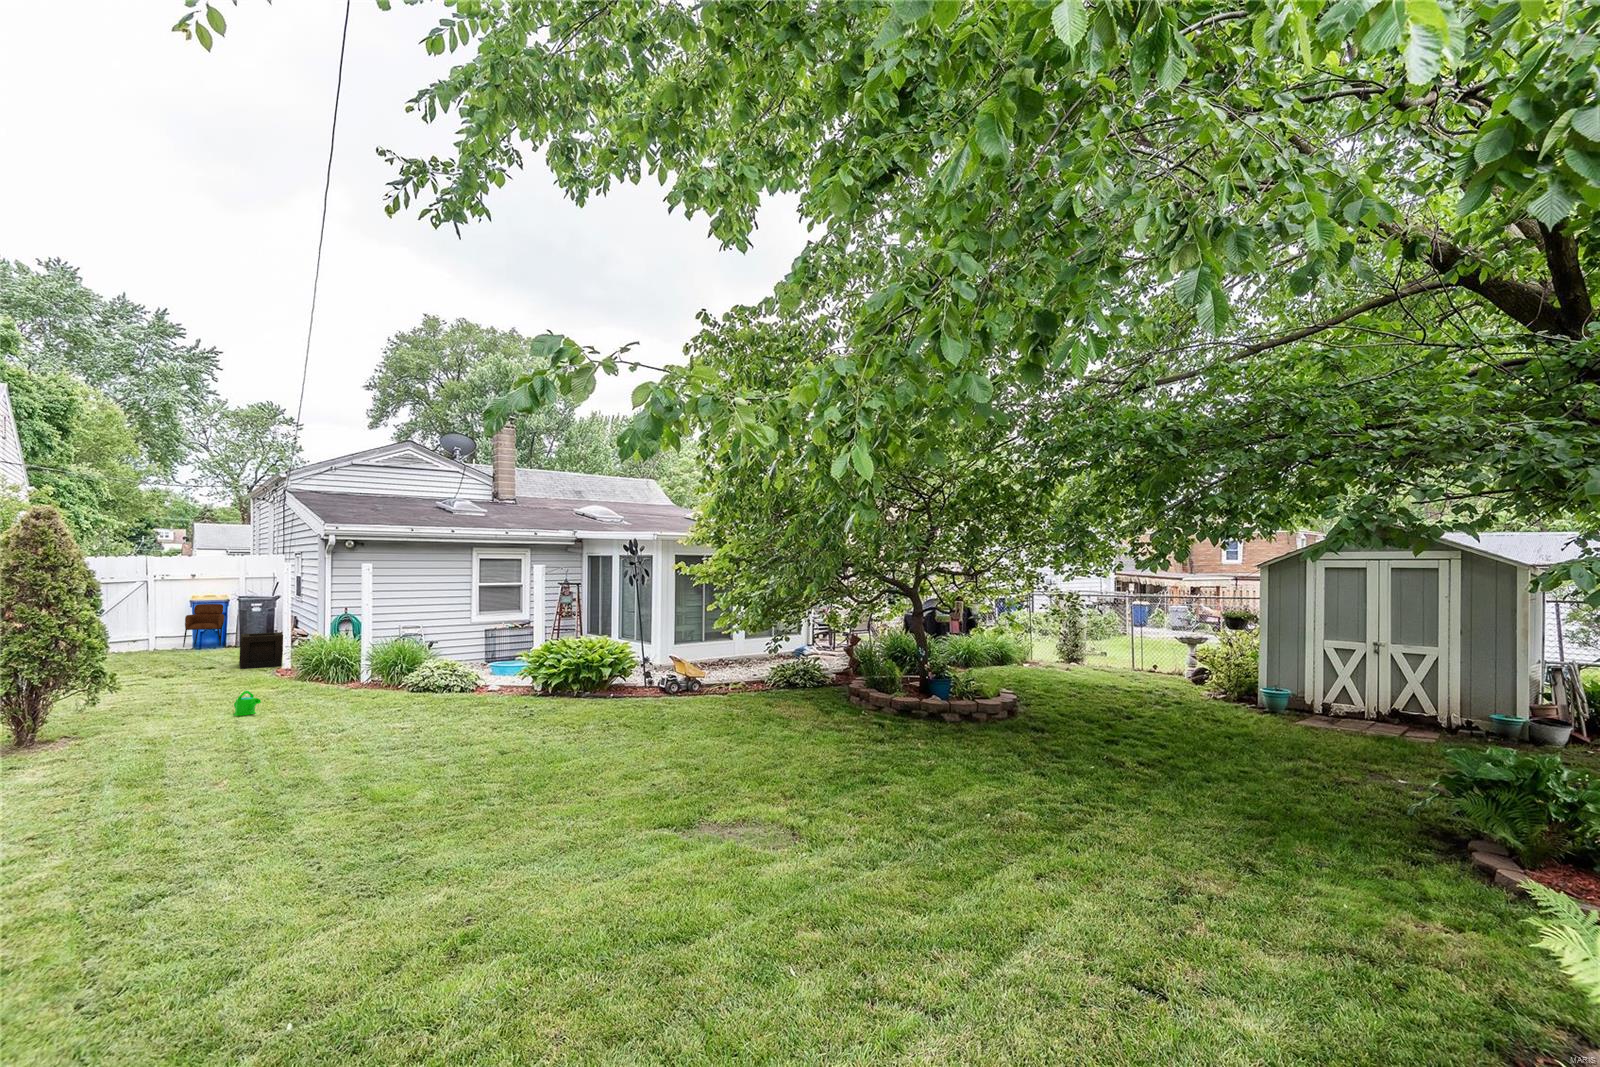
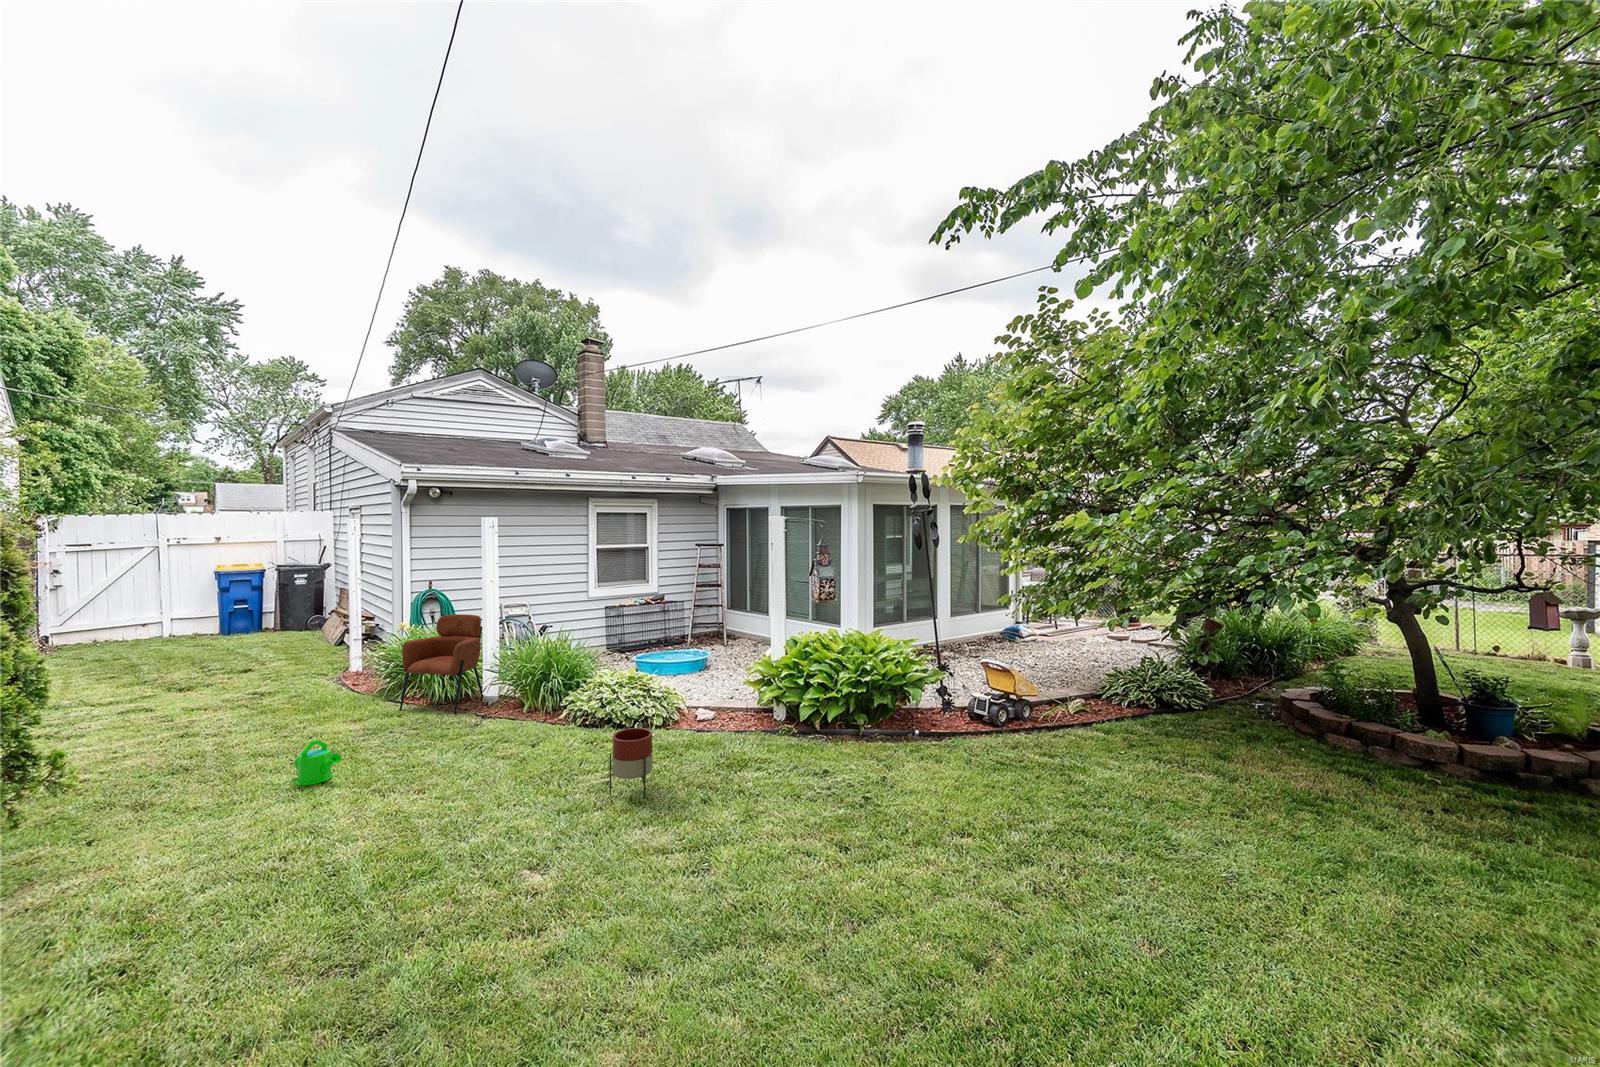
chair: present [183,604,224,647] -> present [399,614,484,713]
wooden crate: present [239,632,283,669] -> none [286,616,346,670]
planter: none [408,686,436,724] -> present [610,728,652,799]

